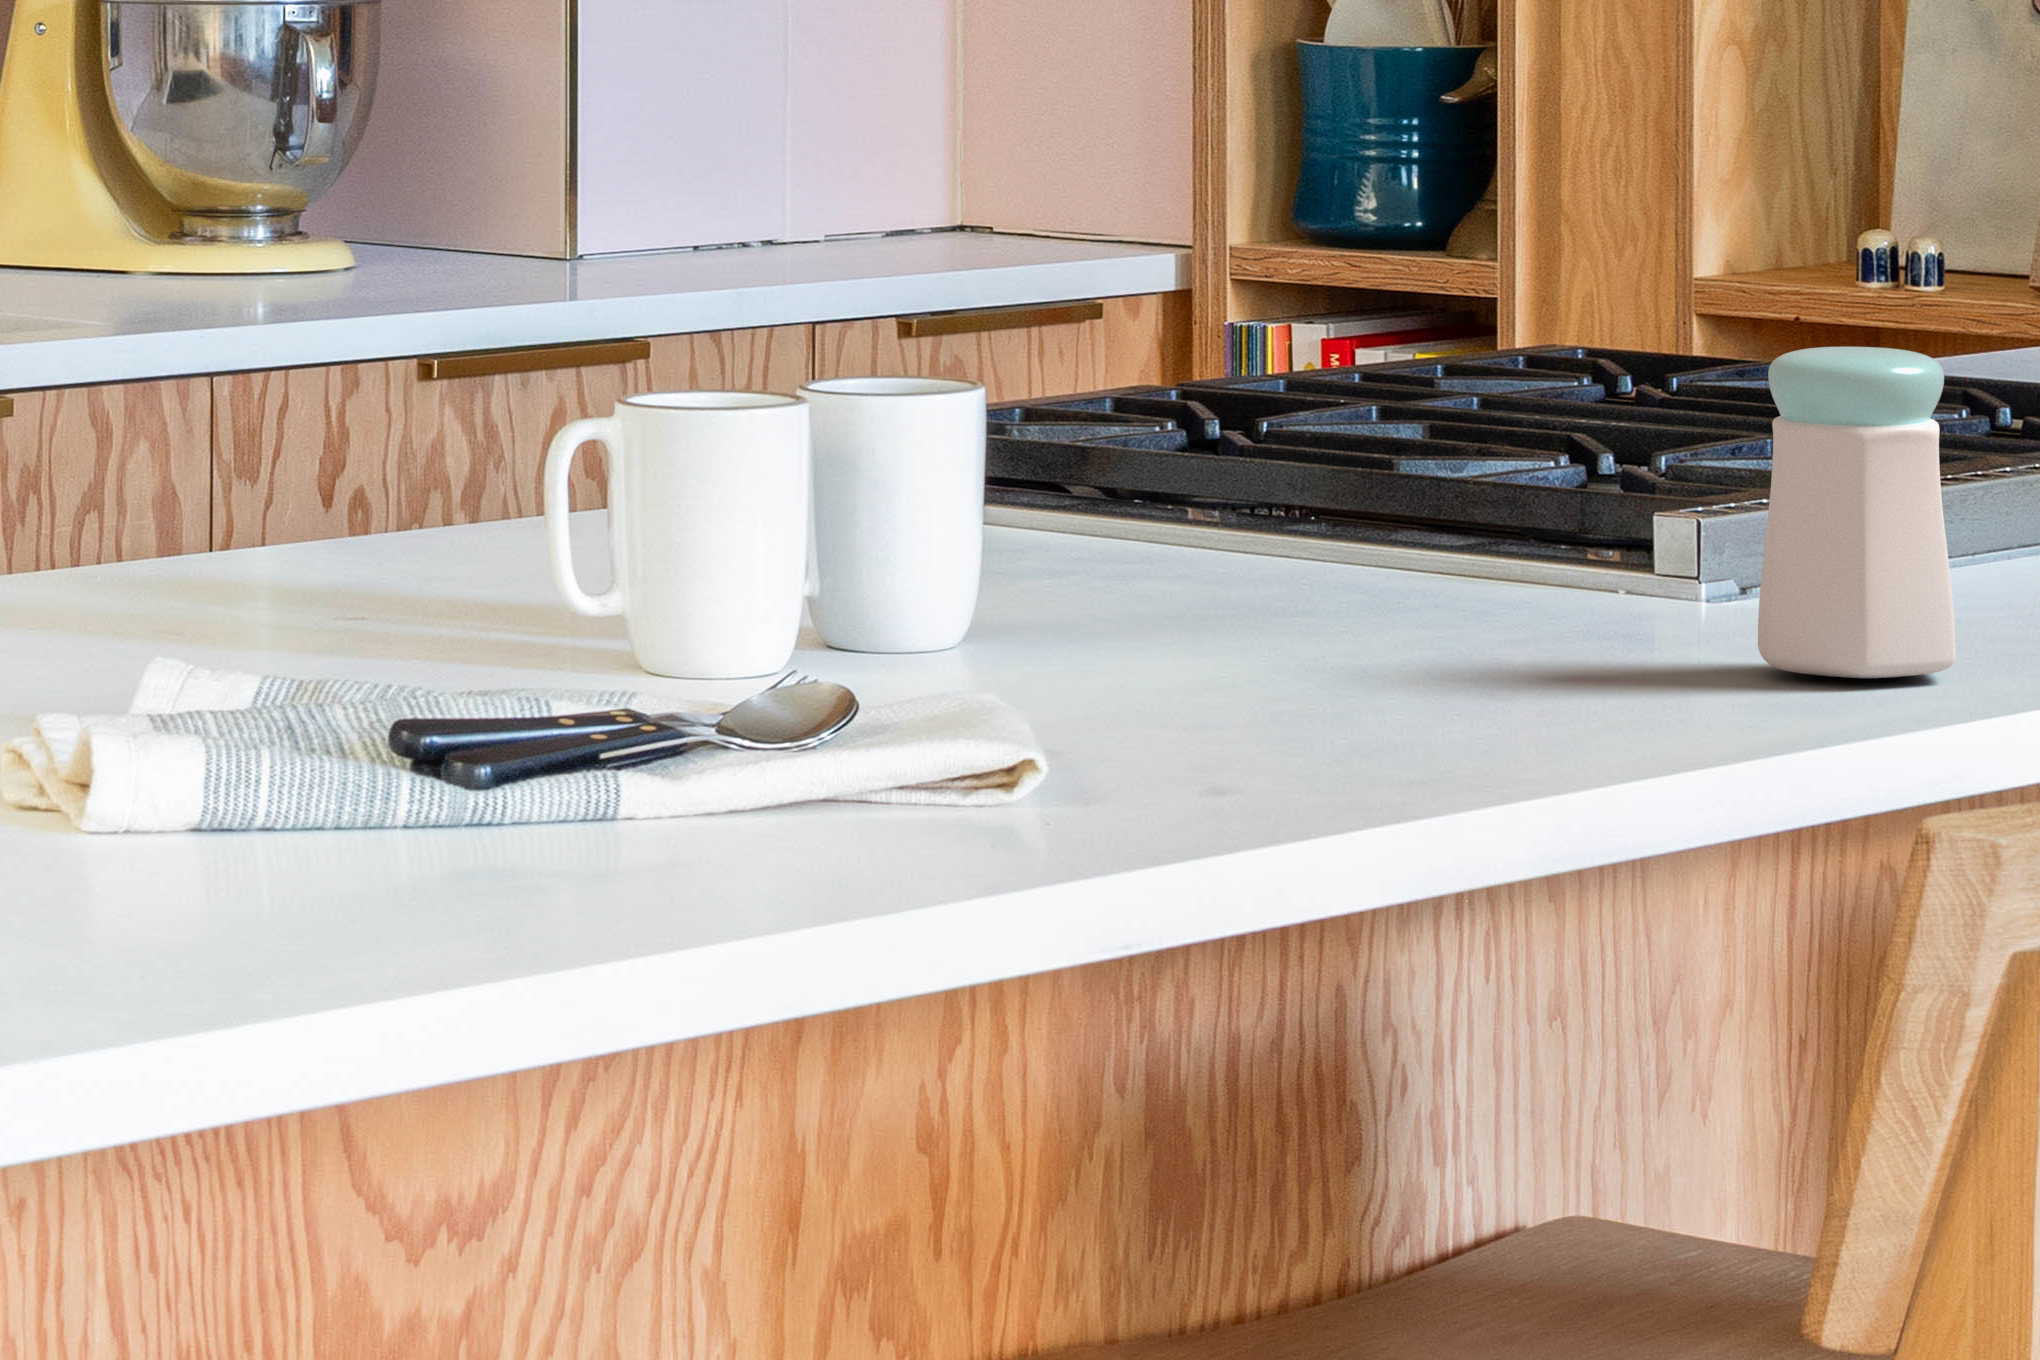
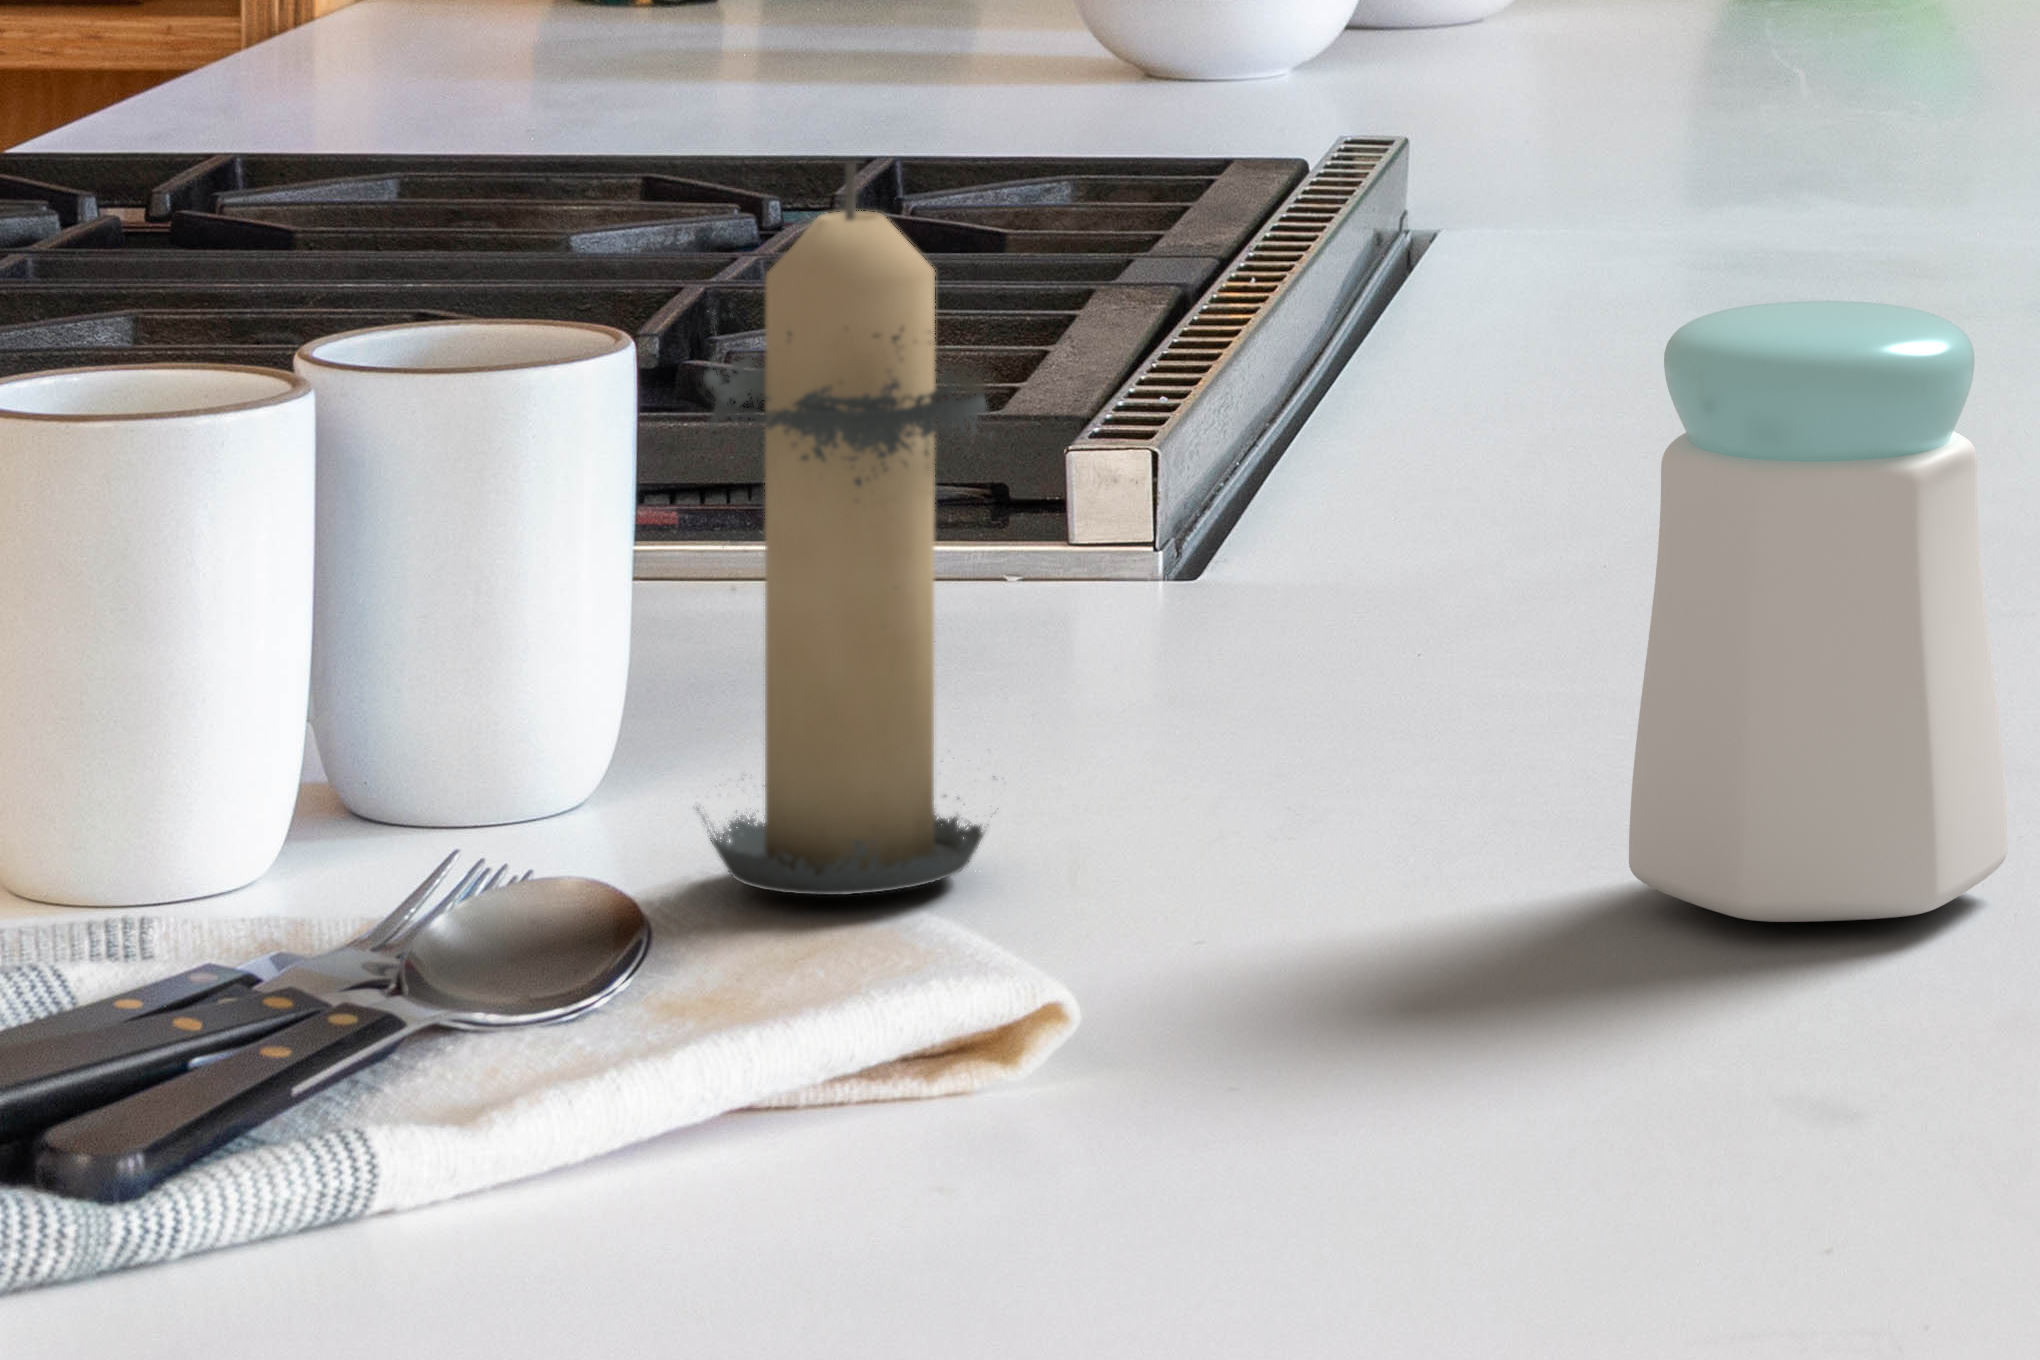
candle: none [1355,244,1541,630] -> present [699,161,995,895]

